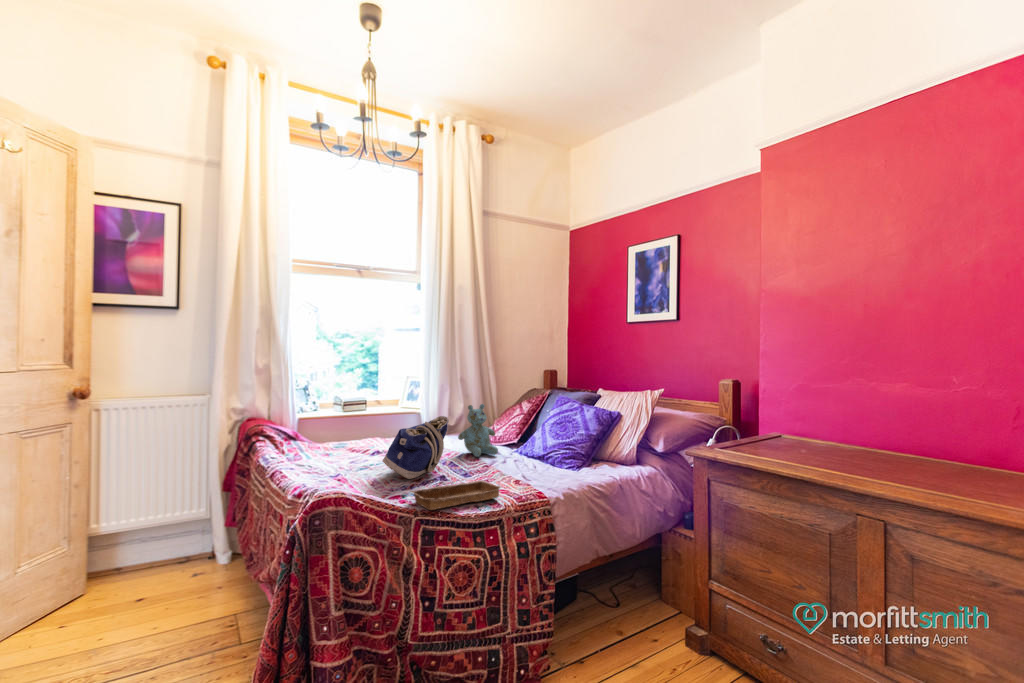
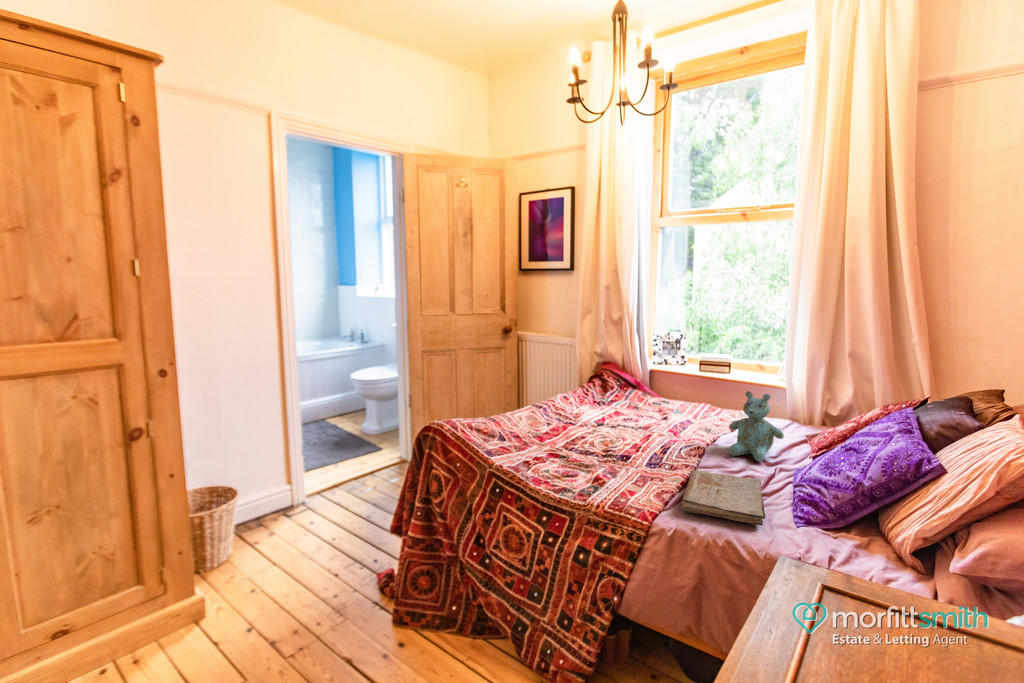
tote bag: present [383,416,449,479] -> none [592,394,682,448]
book: none [497,458,581,484] -> present [681,470,766,526]
tray: present [411,480,501,510] -> none [531,451,625,493]

